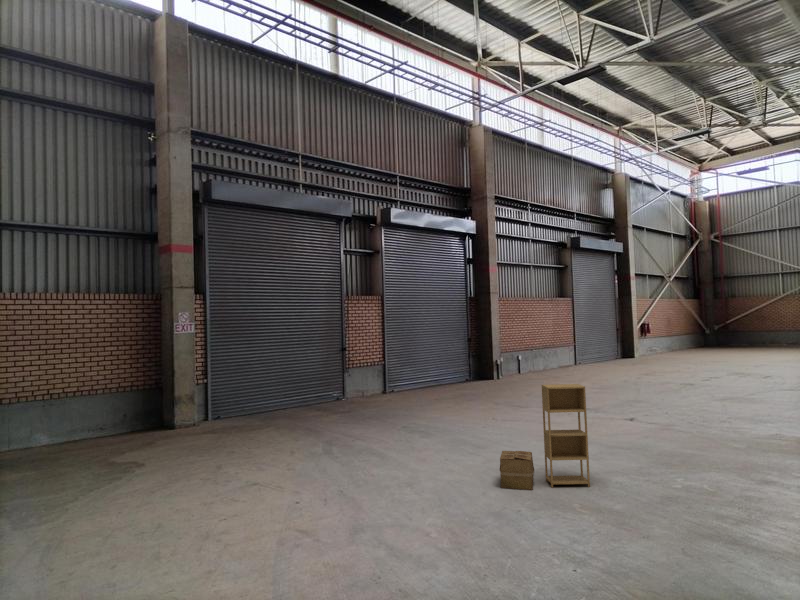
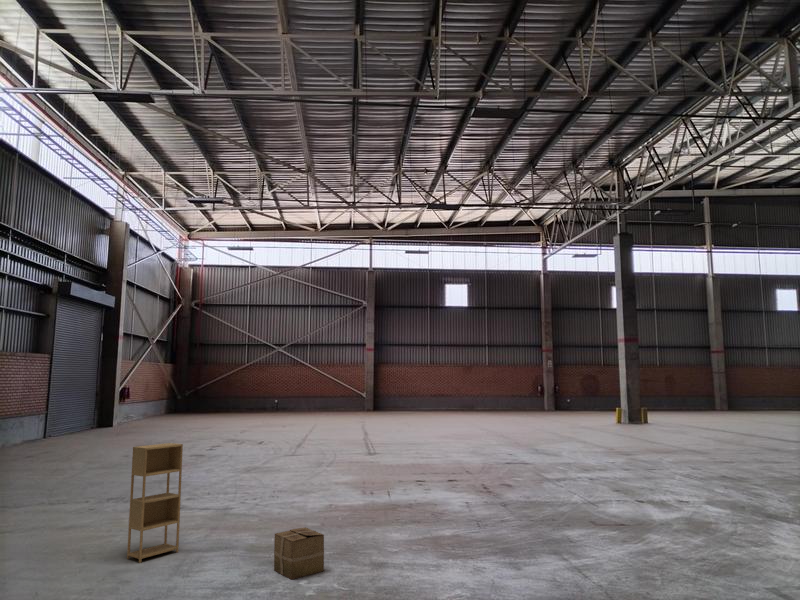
cardboard box: present [500,451,534,490] -> present [274,527,324,579]

